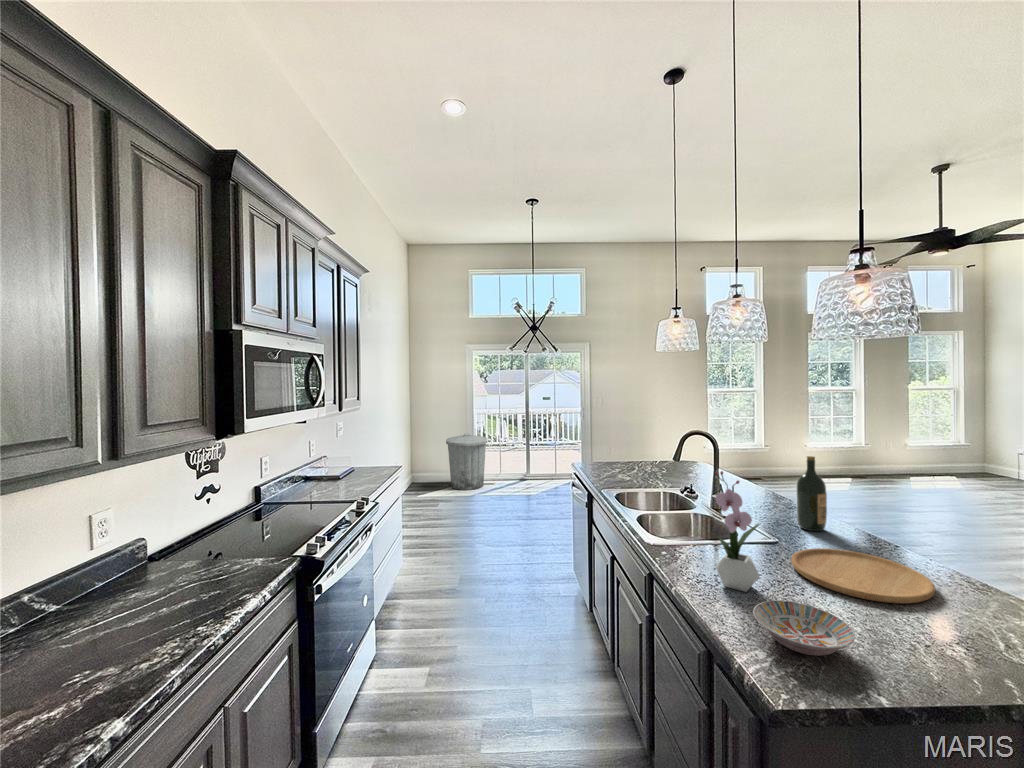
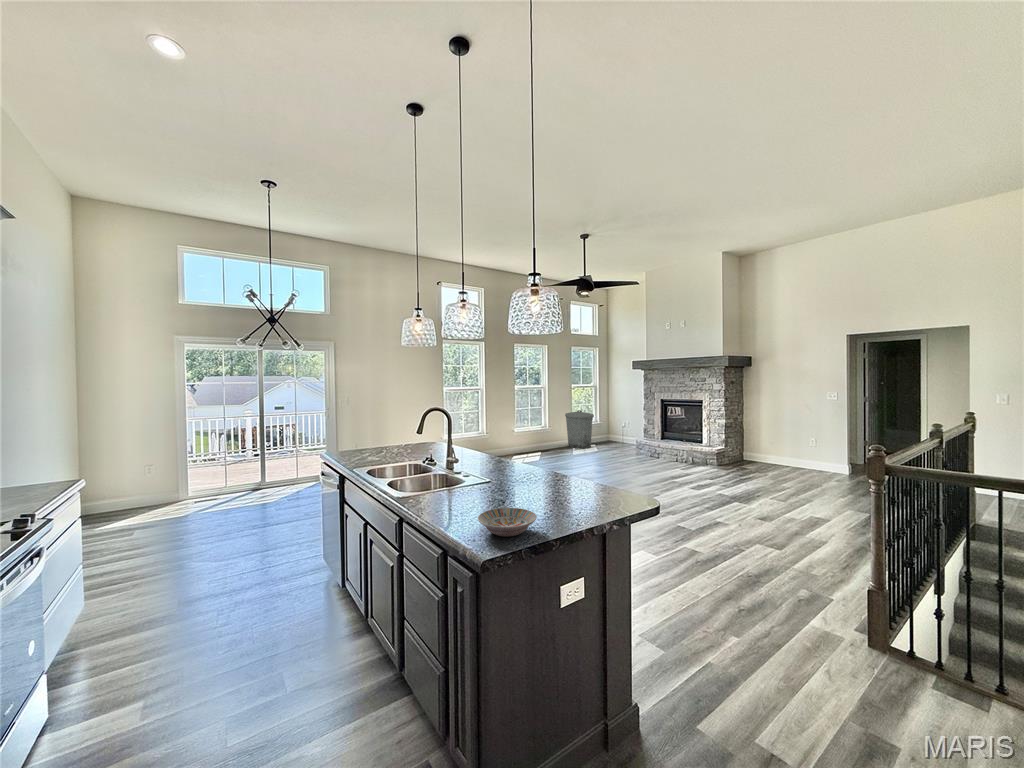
trash can: present [446,433,487,490] -> present [565,410,594,448]
wine bottle: present [797,456,827,531] -> none [505,419,524,473]
flower arrangement: present [715,471,760,592] -> none [451,424,482,513]
cutting board: present [791,548,935,604] -> none [502,478,579,502]

